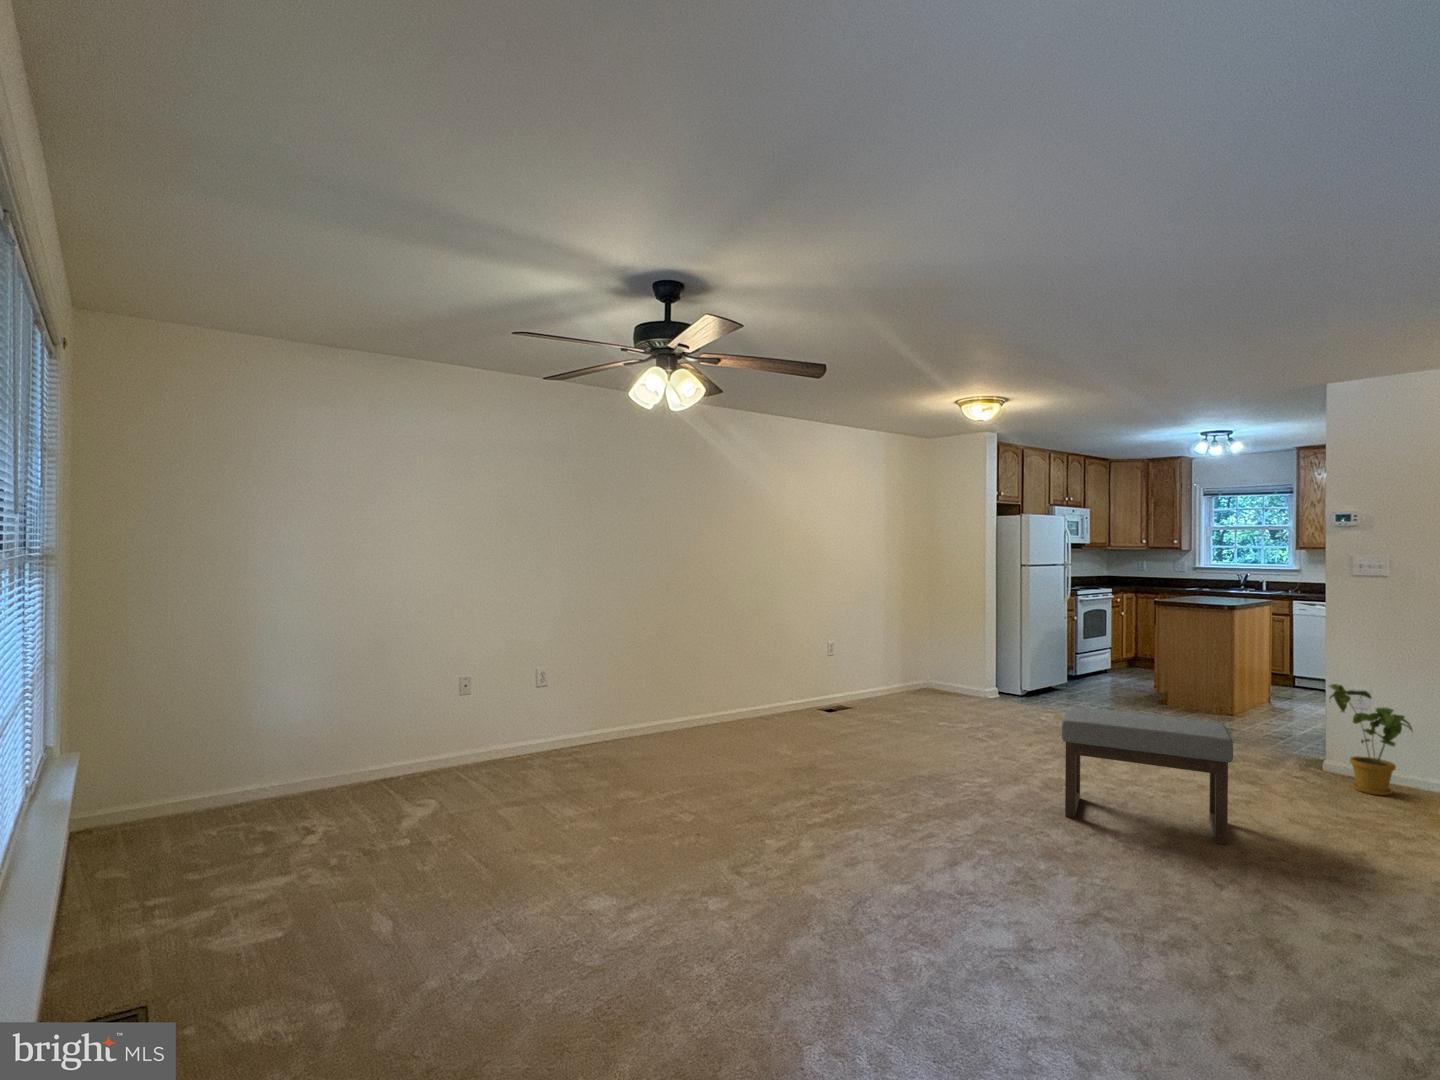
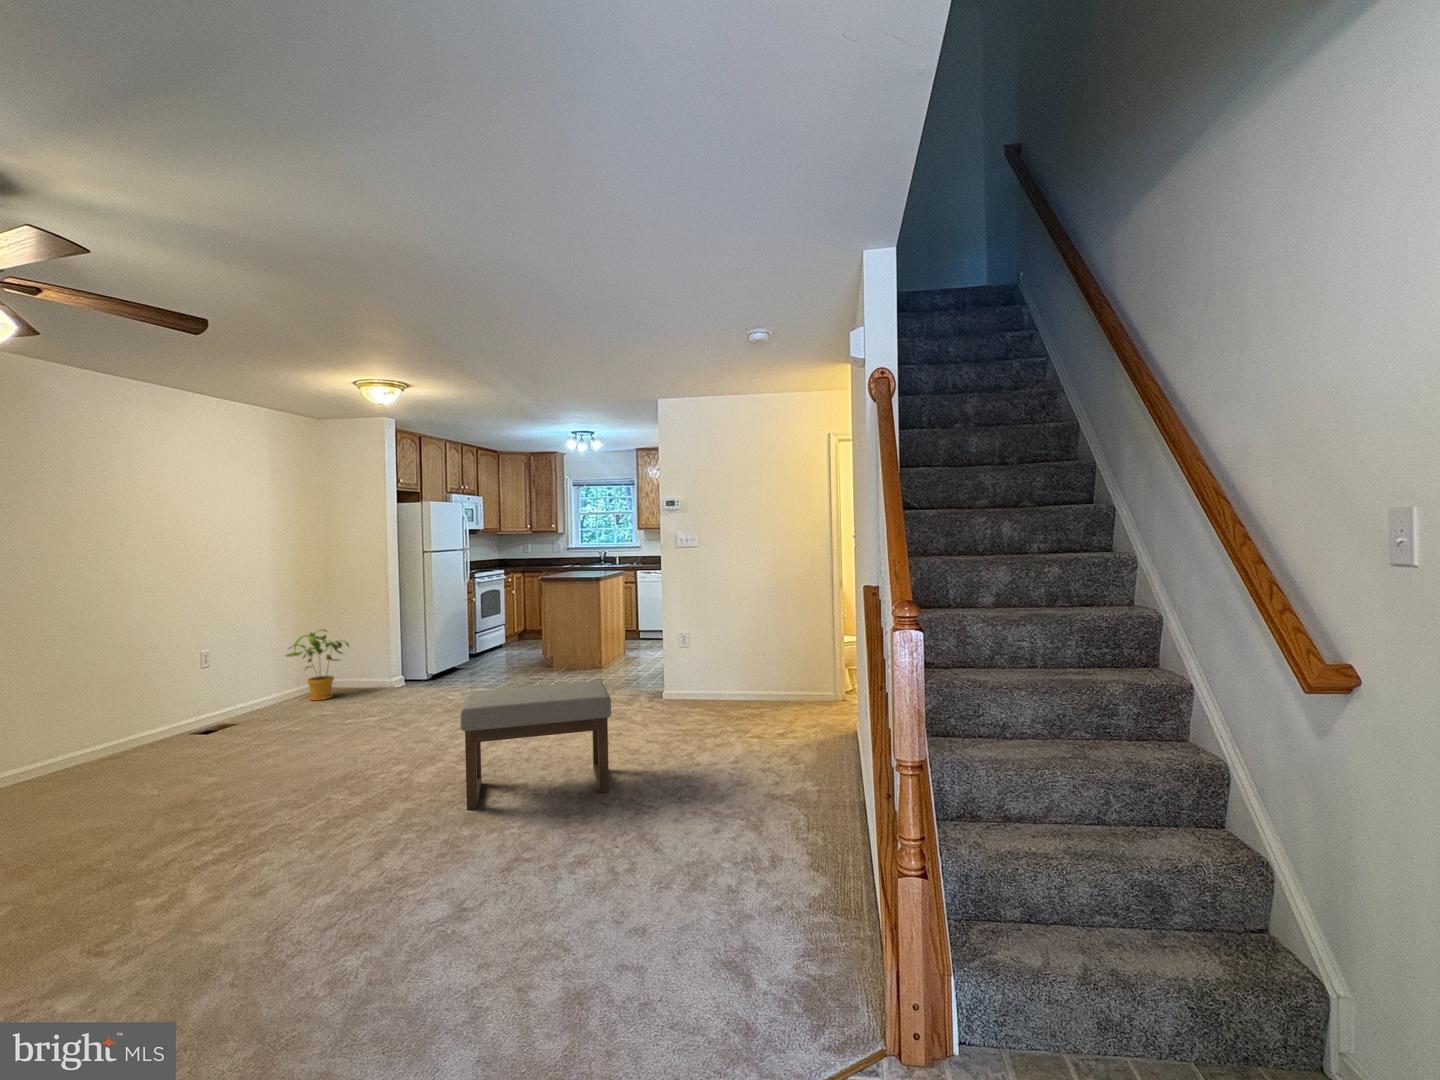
house plant: present [1329,684,1412,795] -> present [286,629,349,701]

